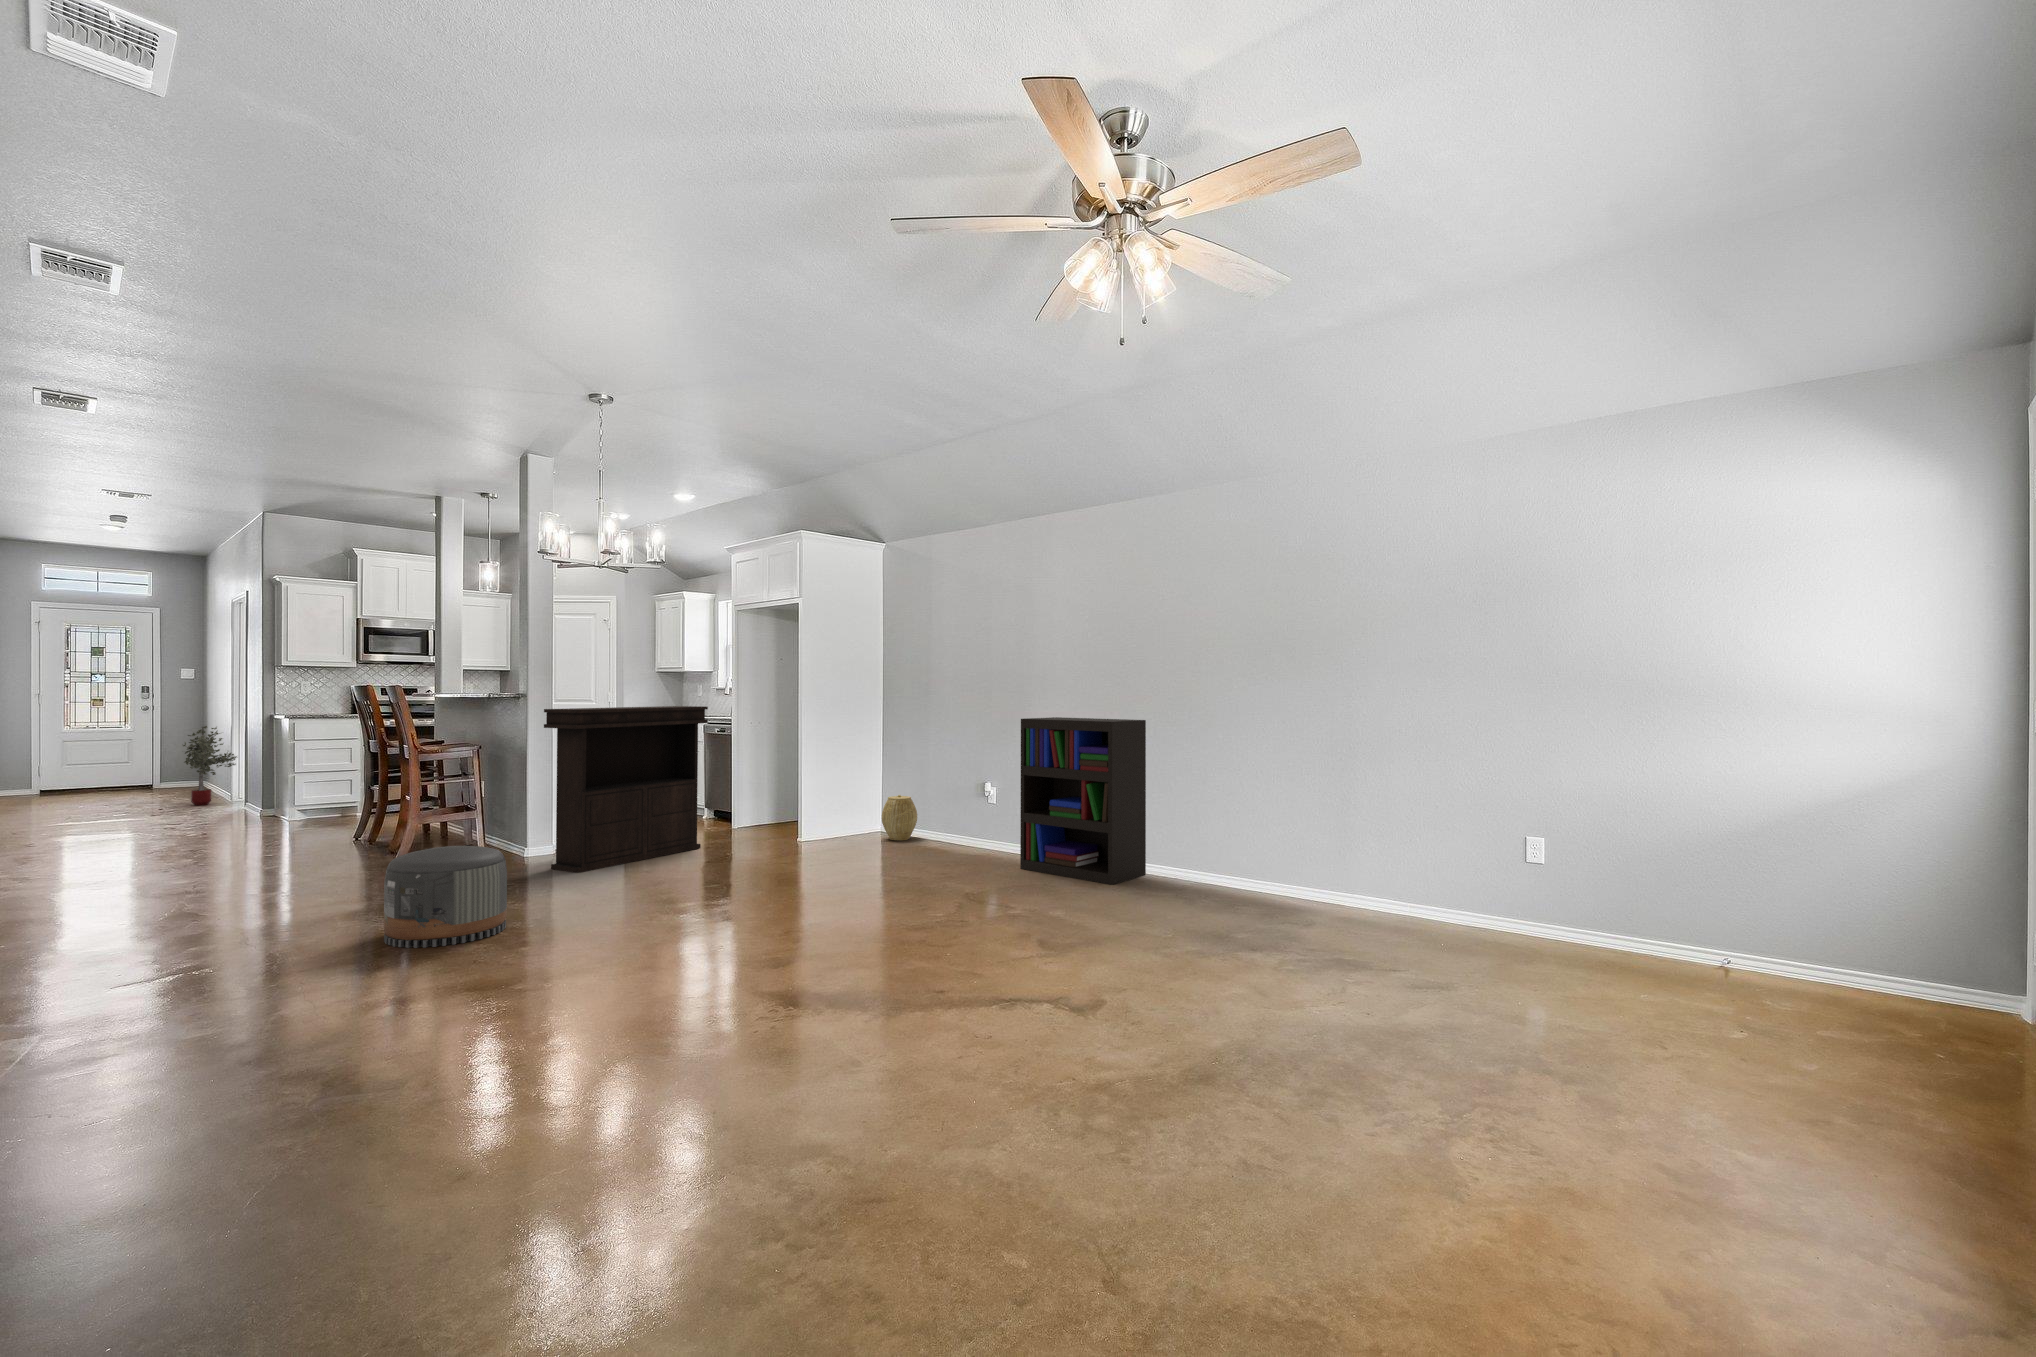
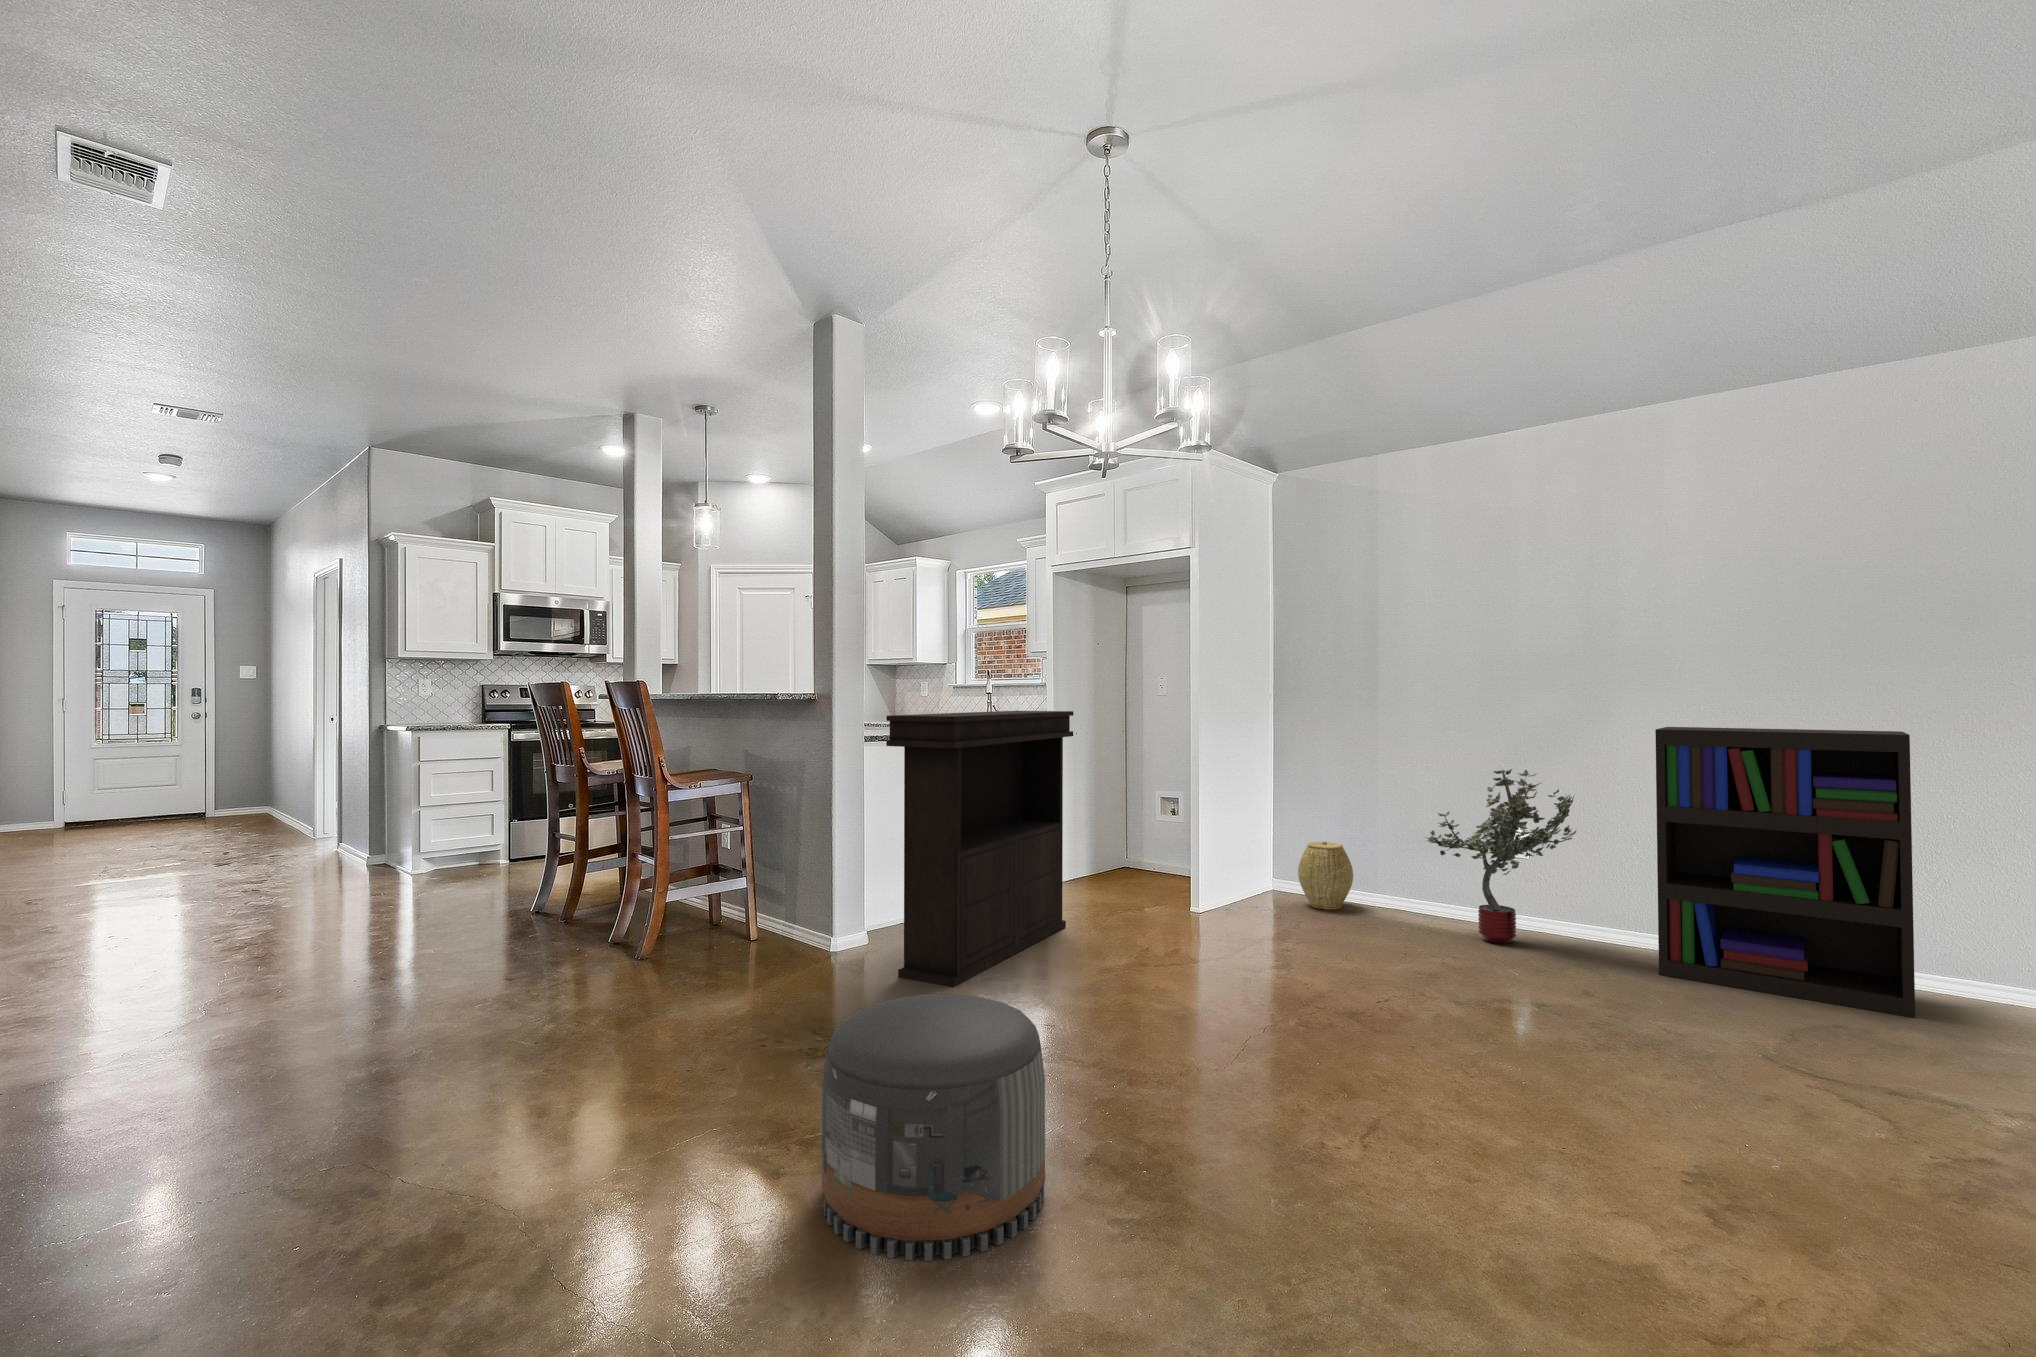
potted tree: present [183,726,237,805] -> present [1426,769,1576,944]

